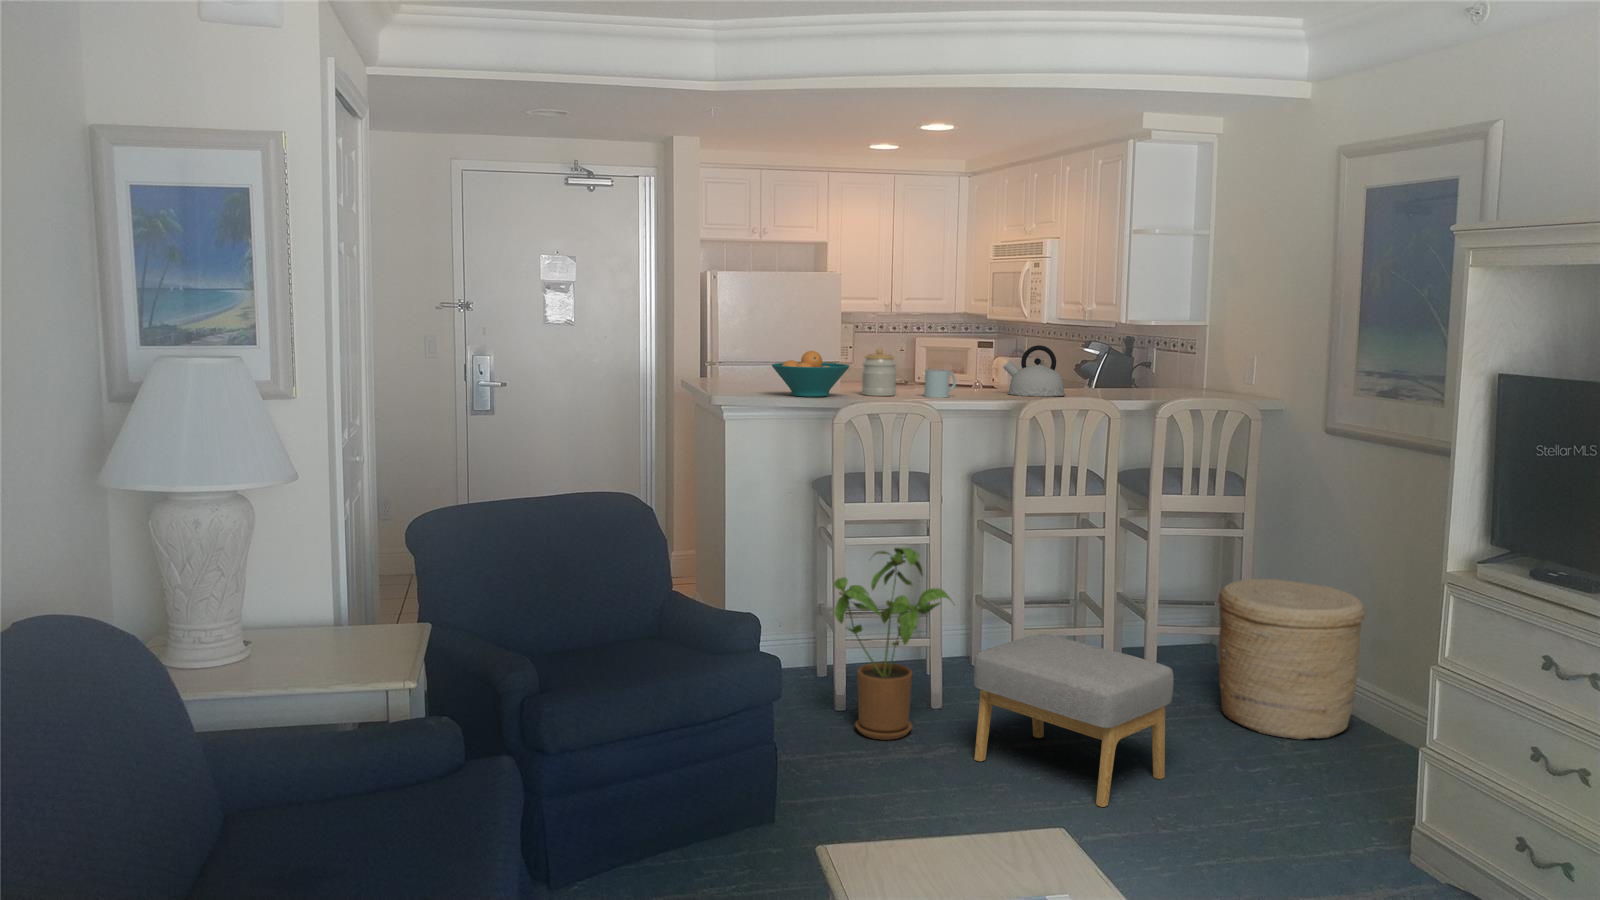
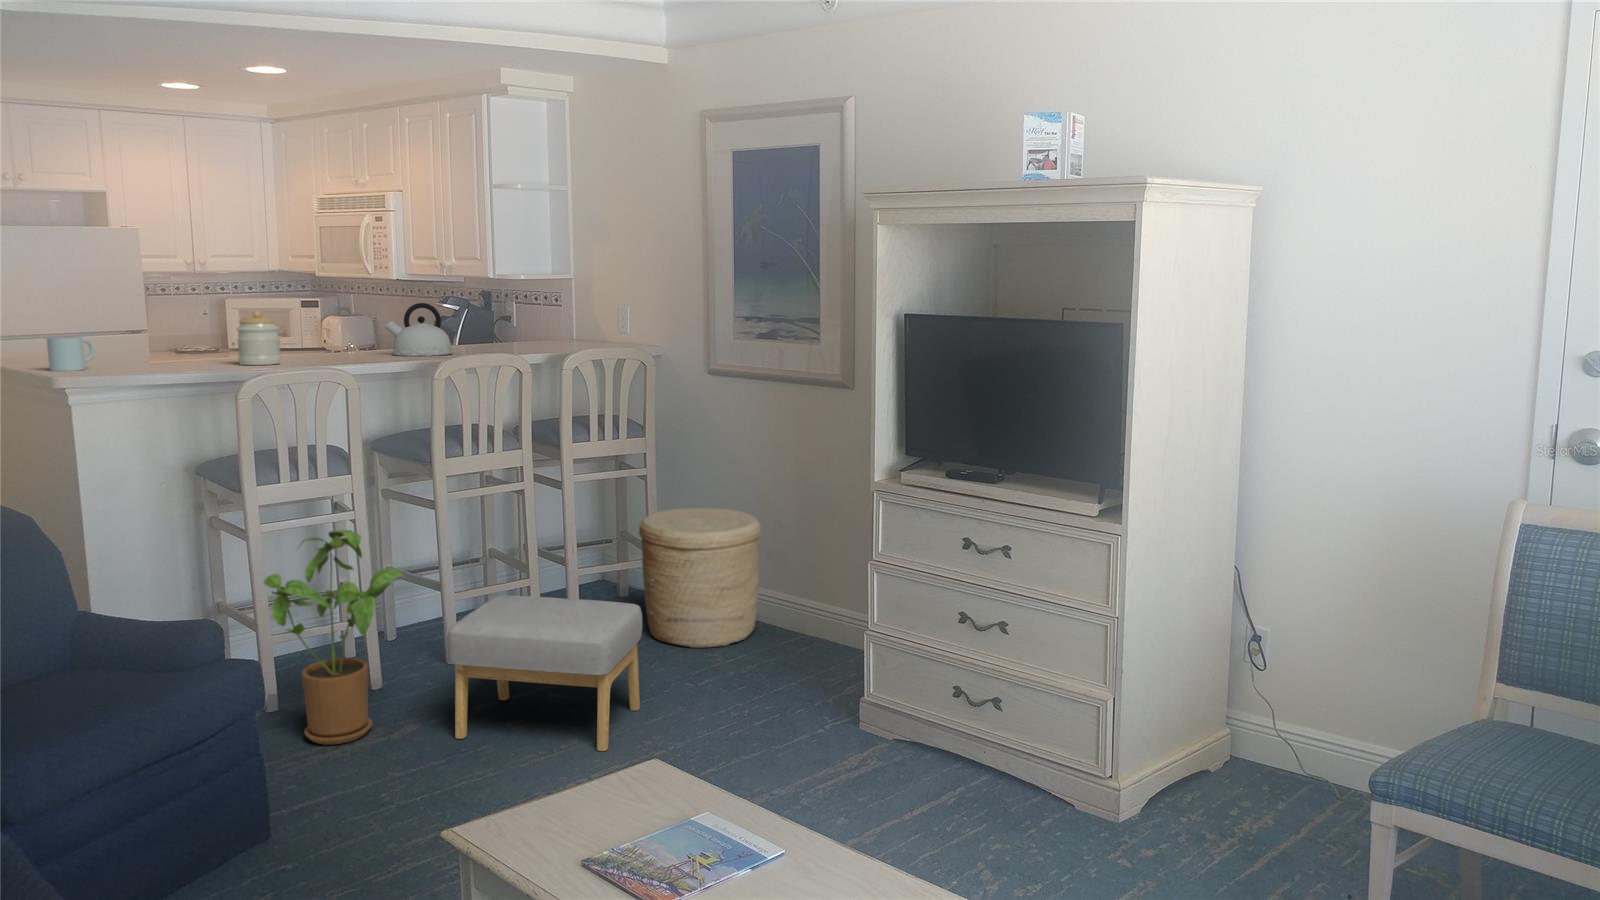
fruit bowl: present [772,351,849,397] -> none [126,316,231,371]
mug: present [924,369,956,398] -> present [47,336,94,371]

